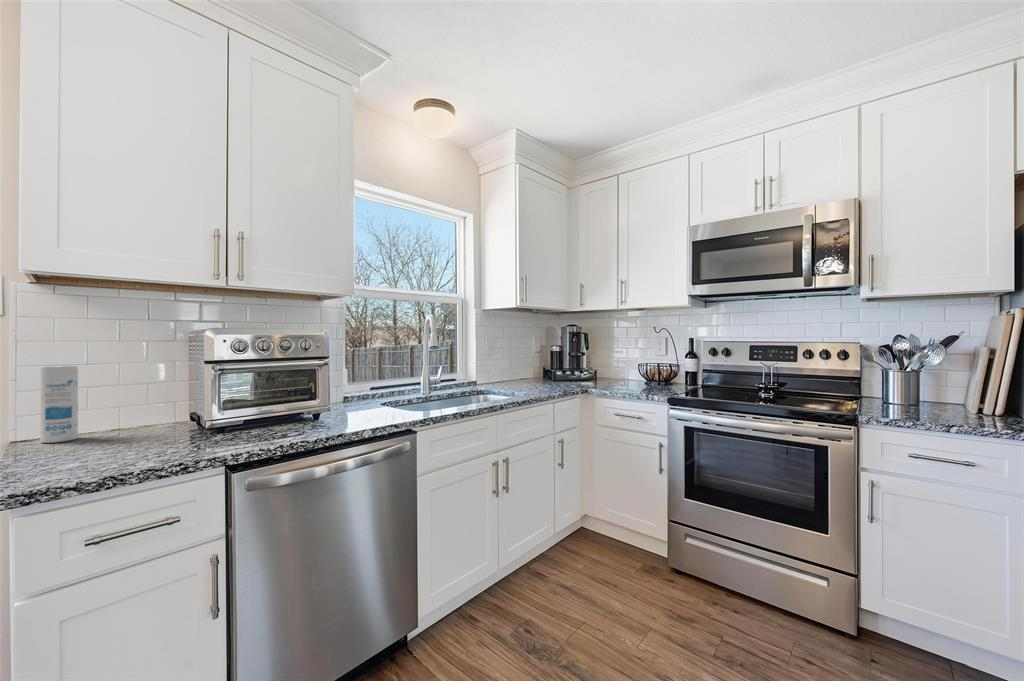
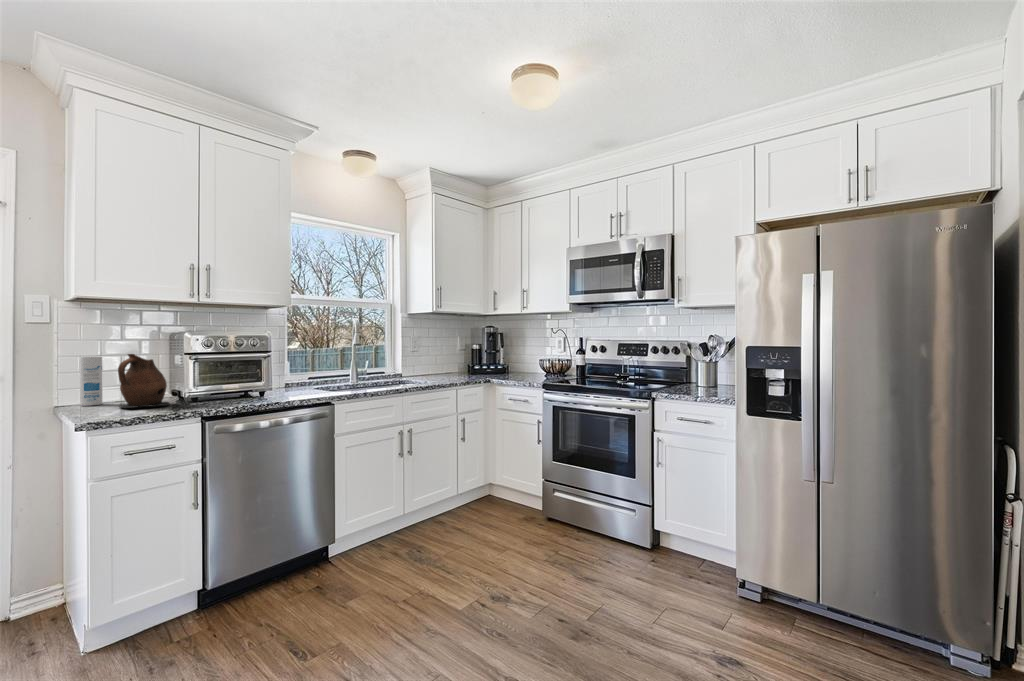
ceramic pitcher: none [91,362,179,451] -> present [118,354,170,408]

